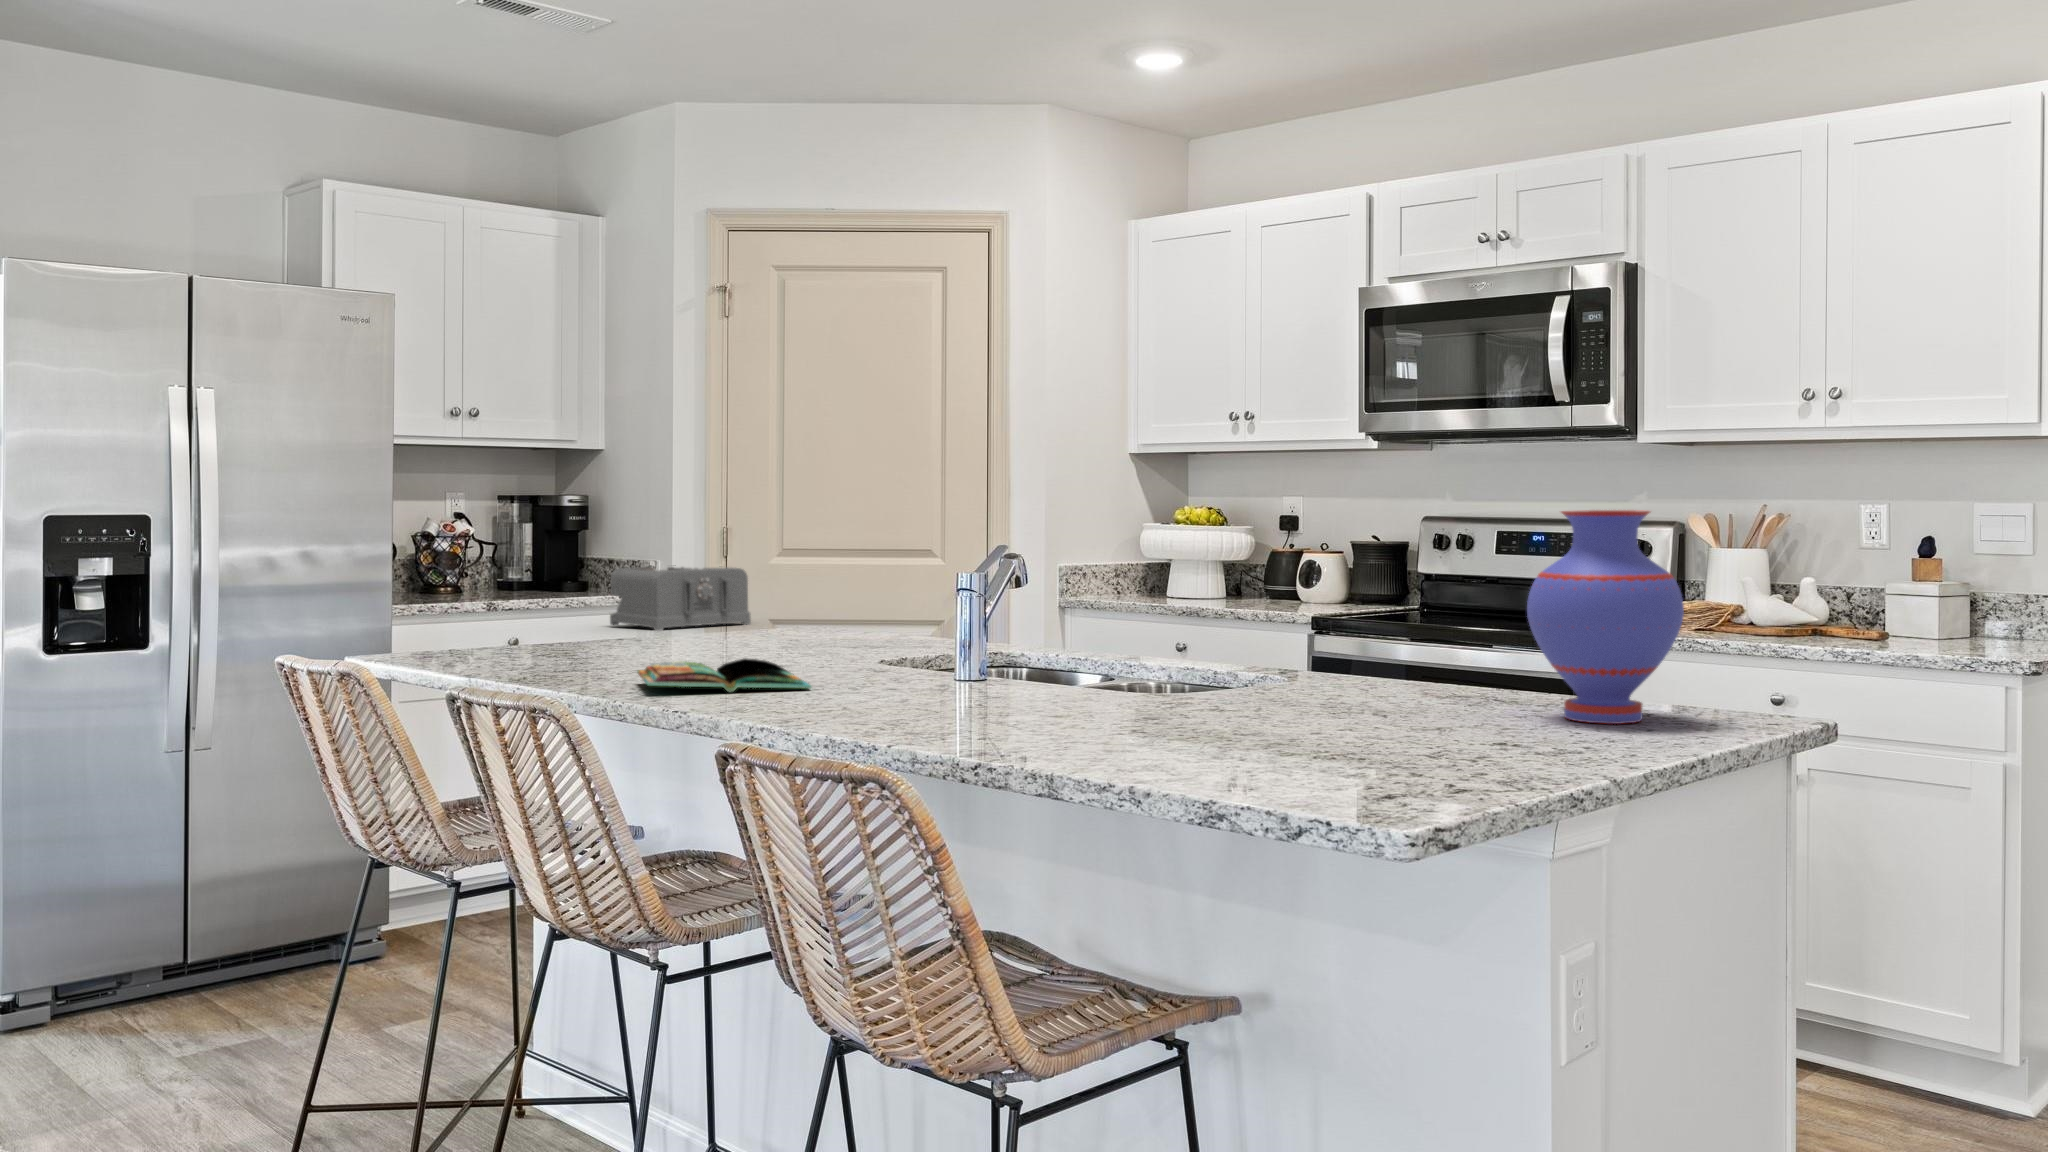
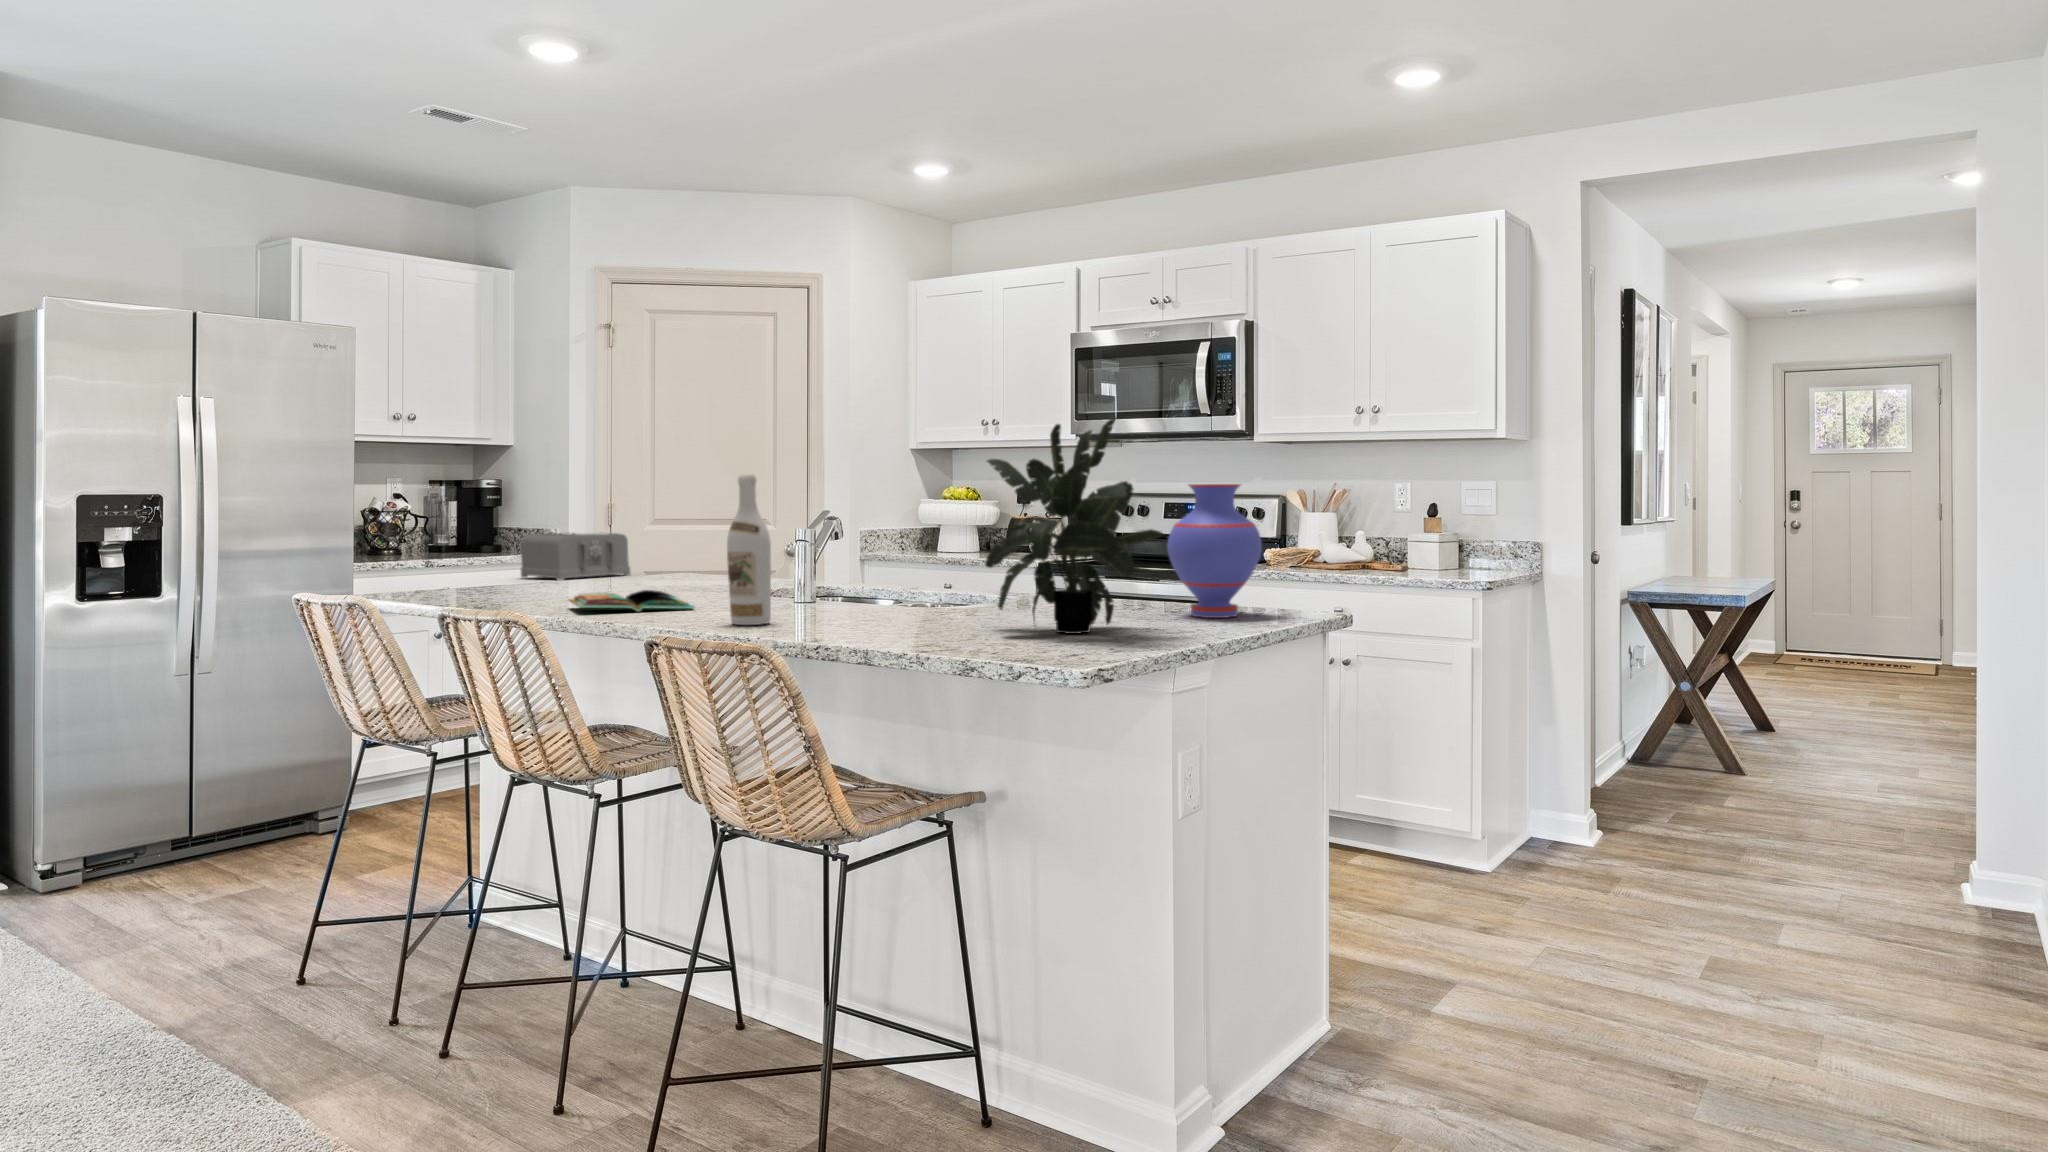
potted plant: none [1239,406,1534,750] -> present [985,418,1164,634]
wine bottle: none [851,496,915,721] -> present [727,475,771,625]

